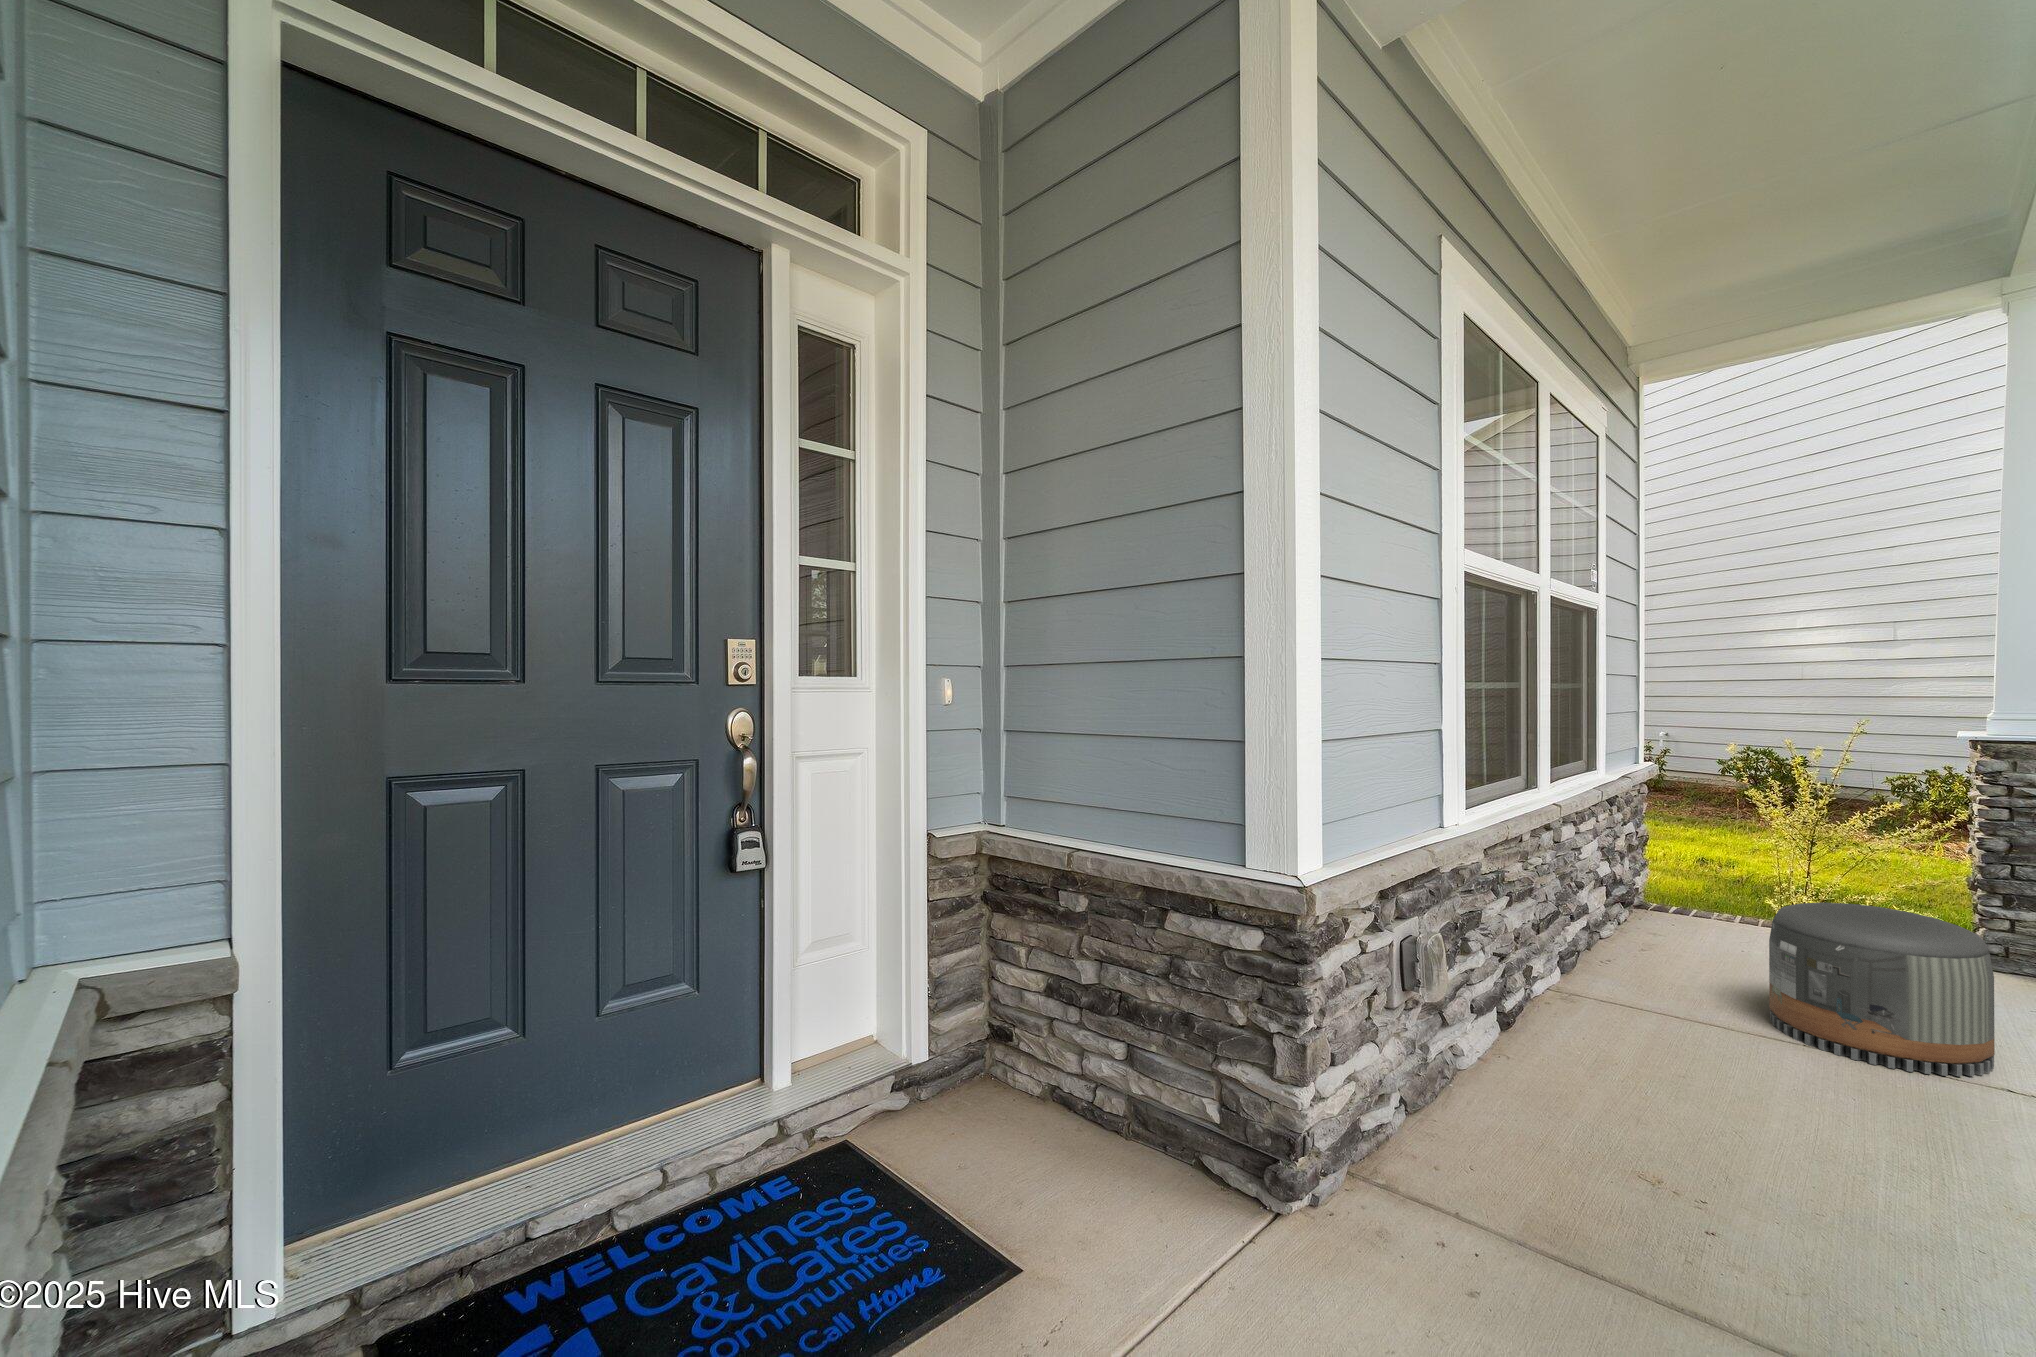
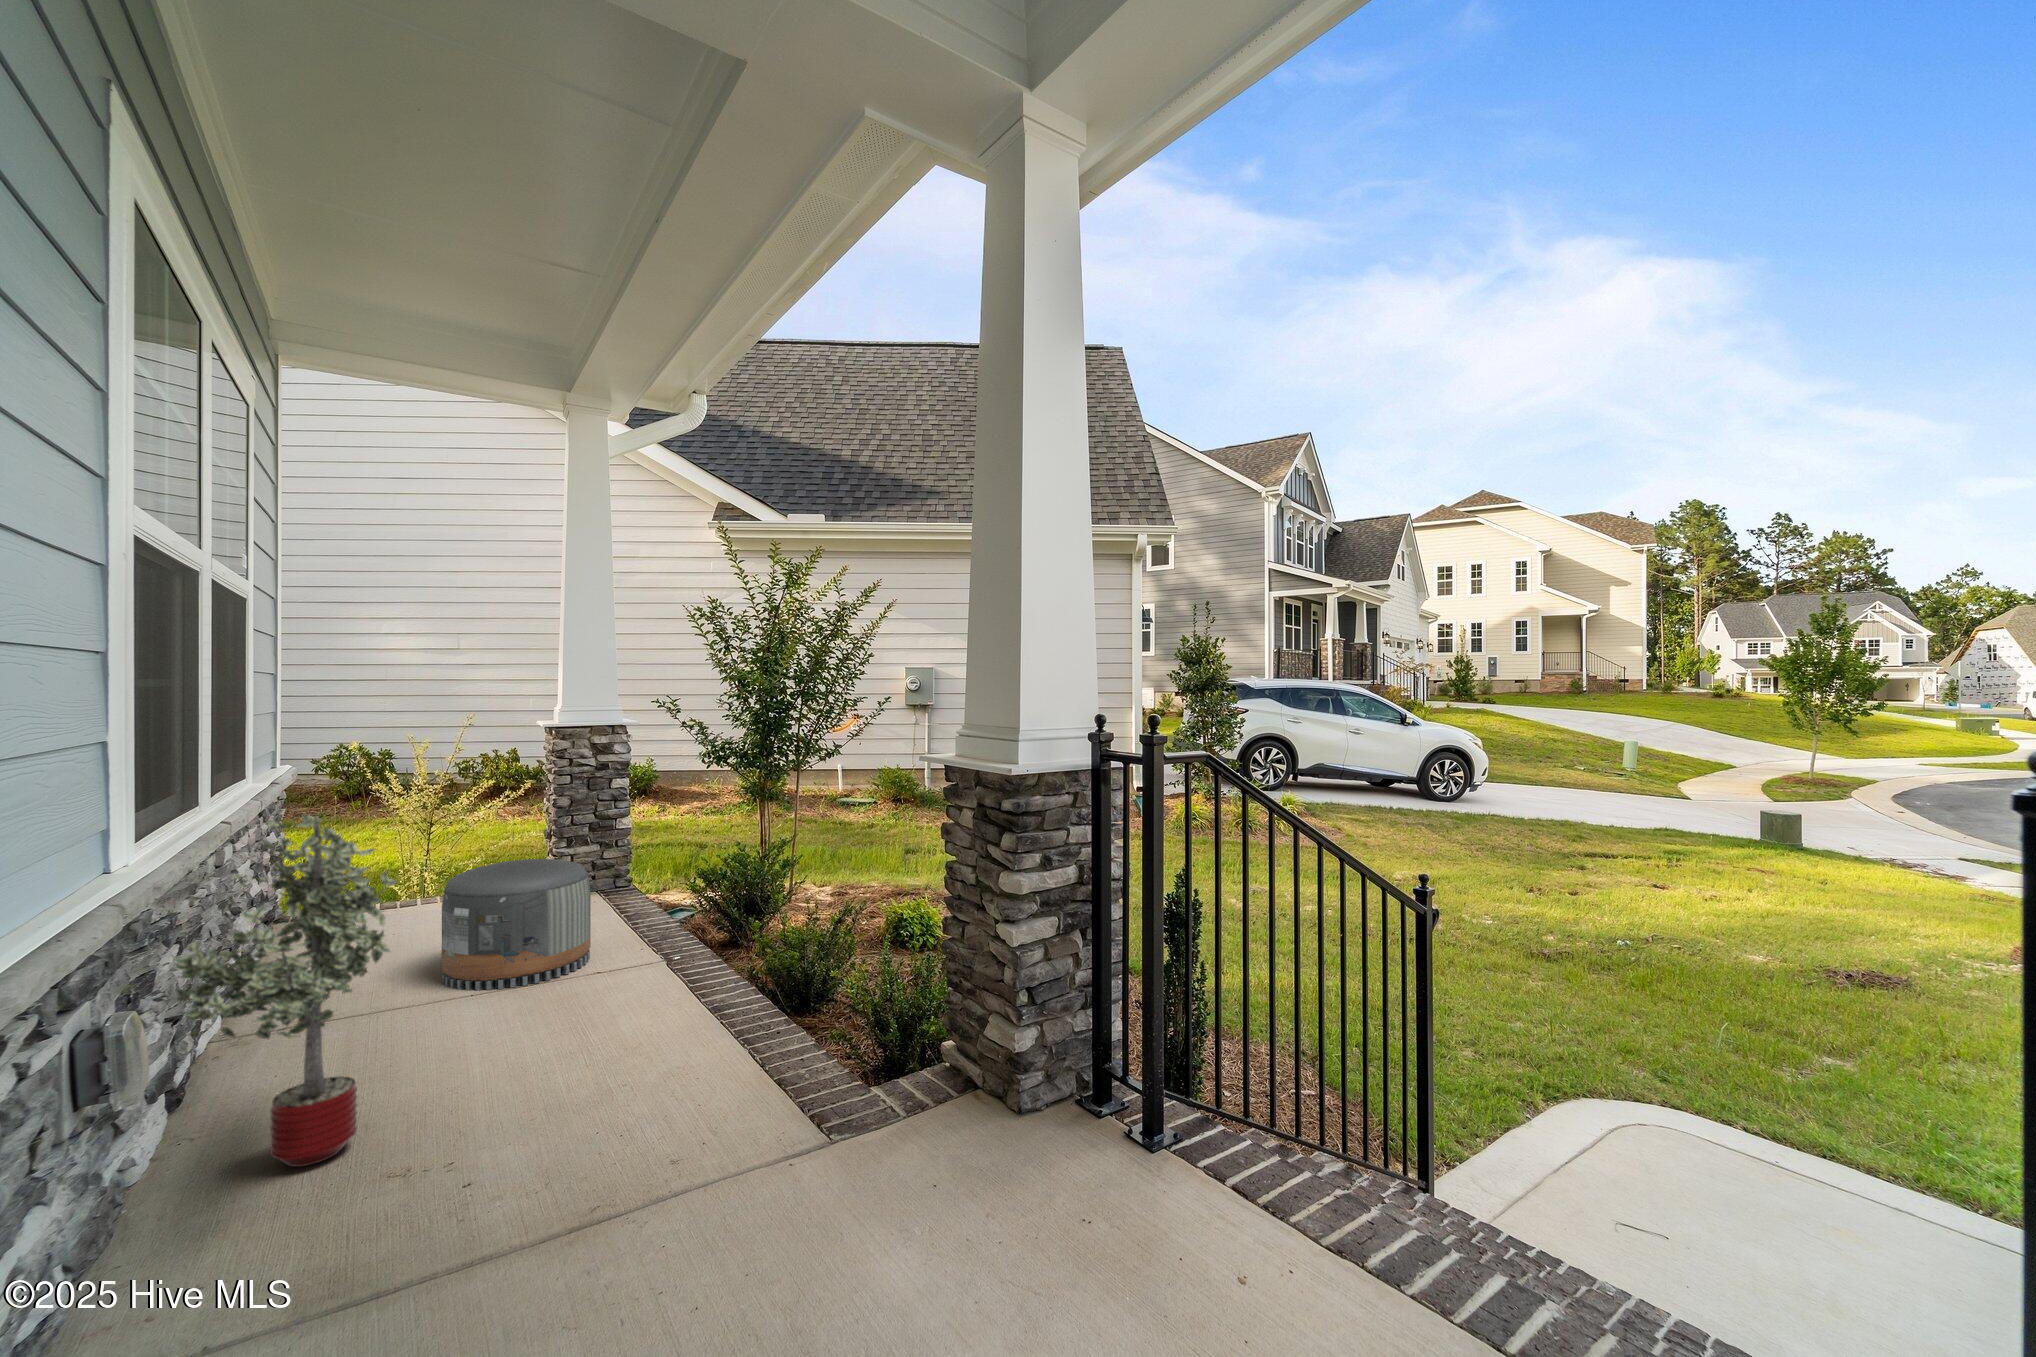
potted tree: none [1472,804,1659,1127] -> present [173,815,397,1167]

